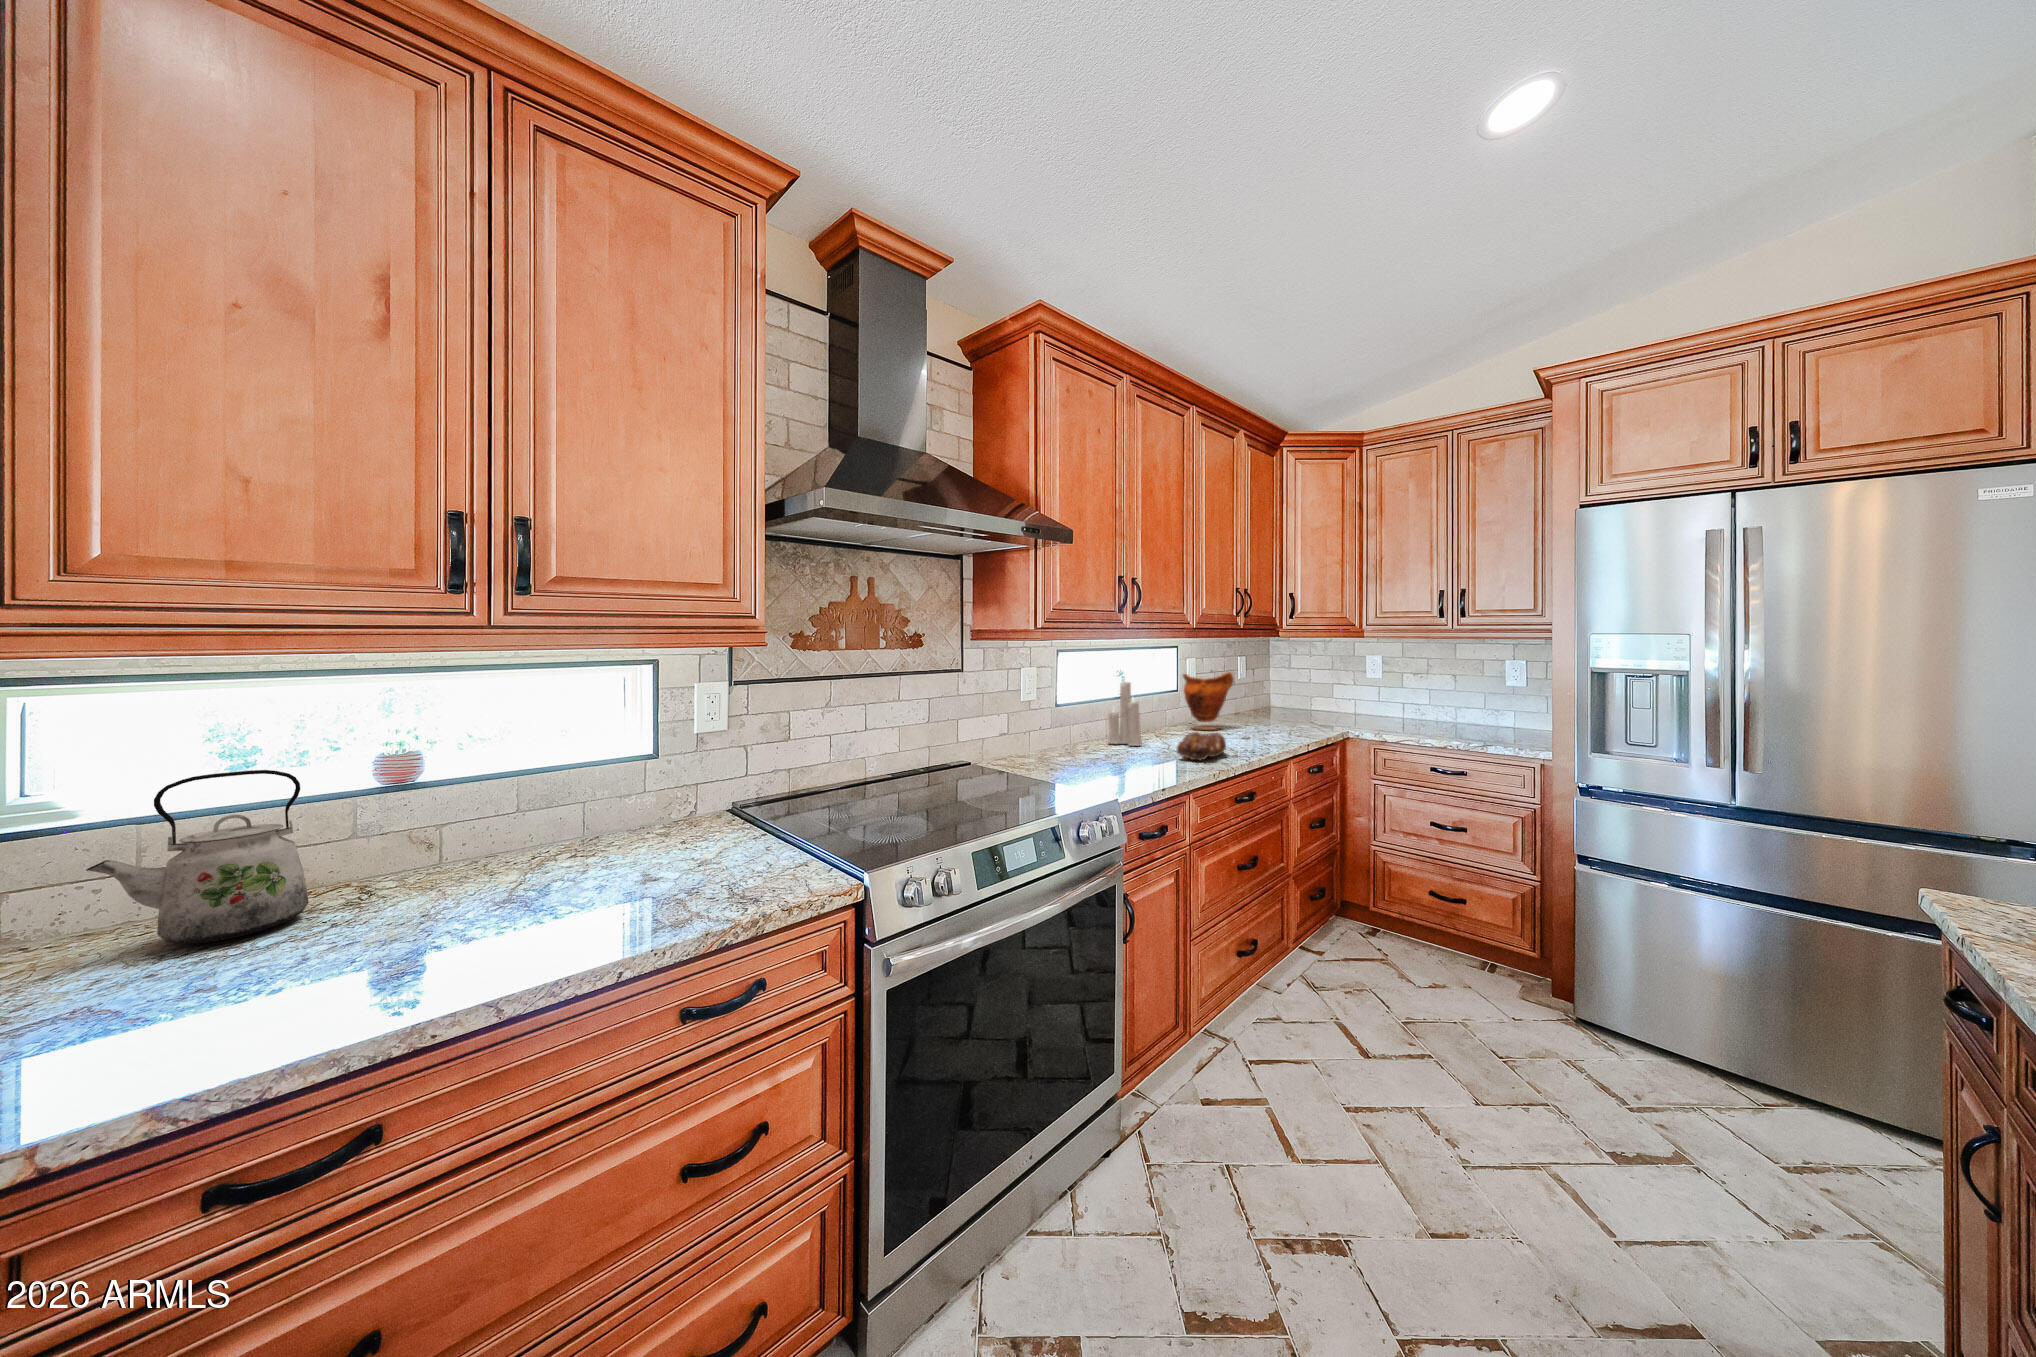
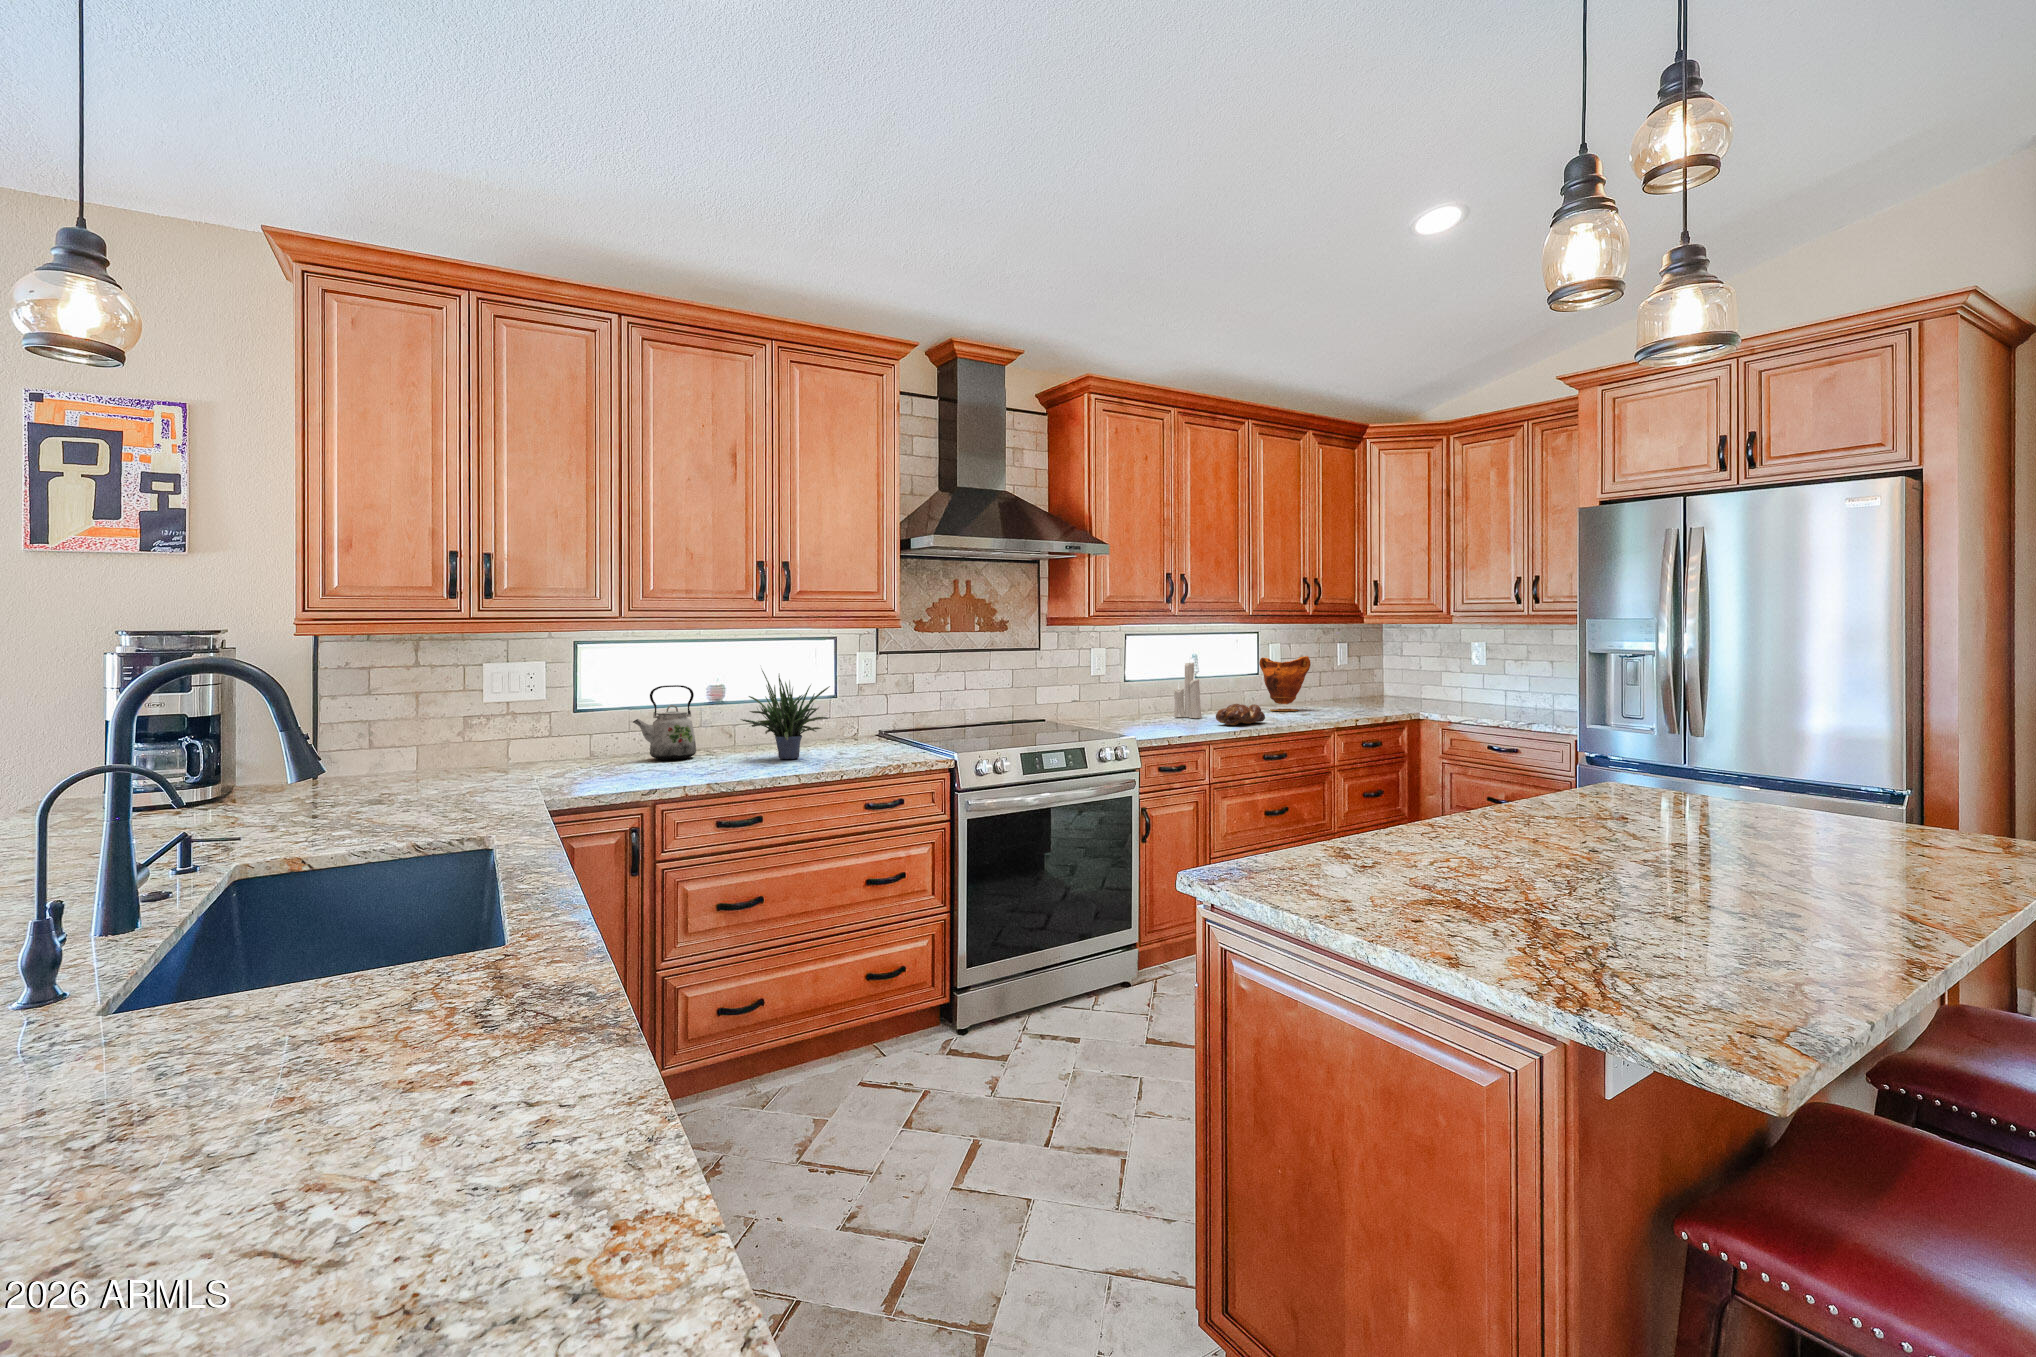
potted plant: none [388,723,606,922] -> present [741,670,830,759]

